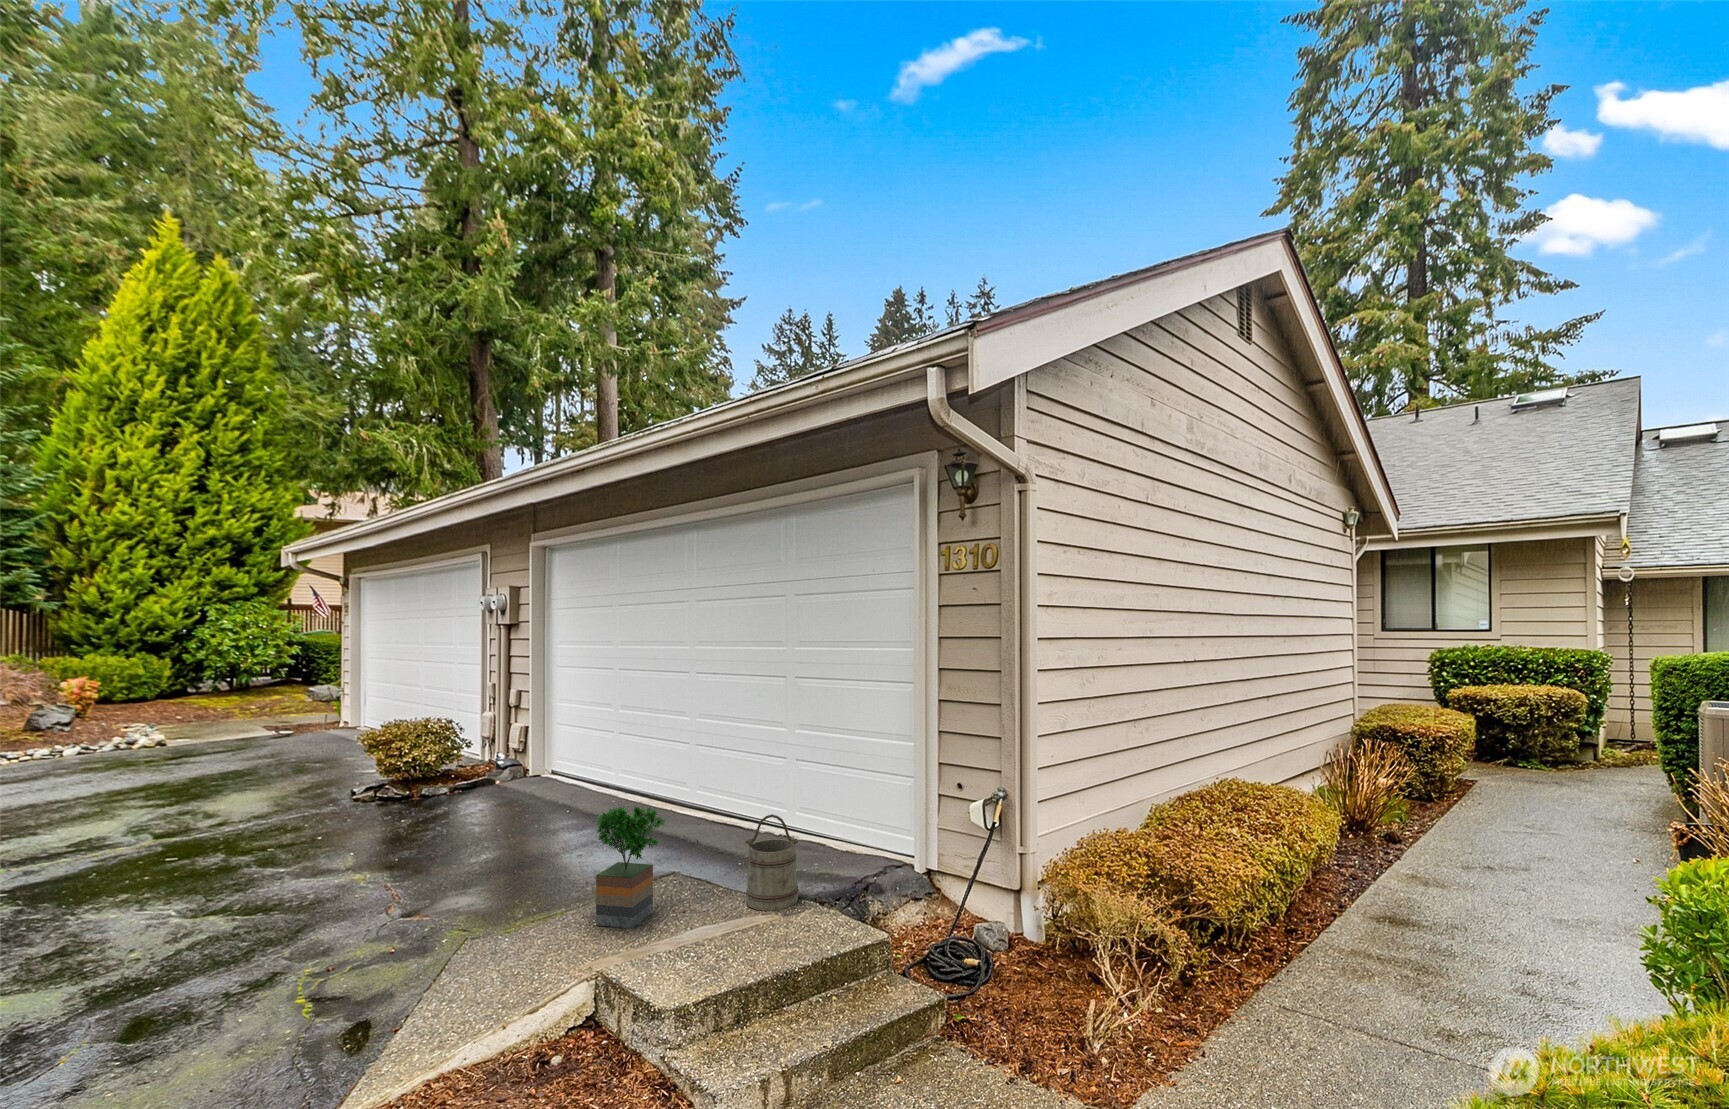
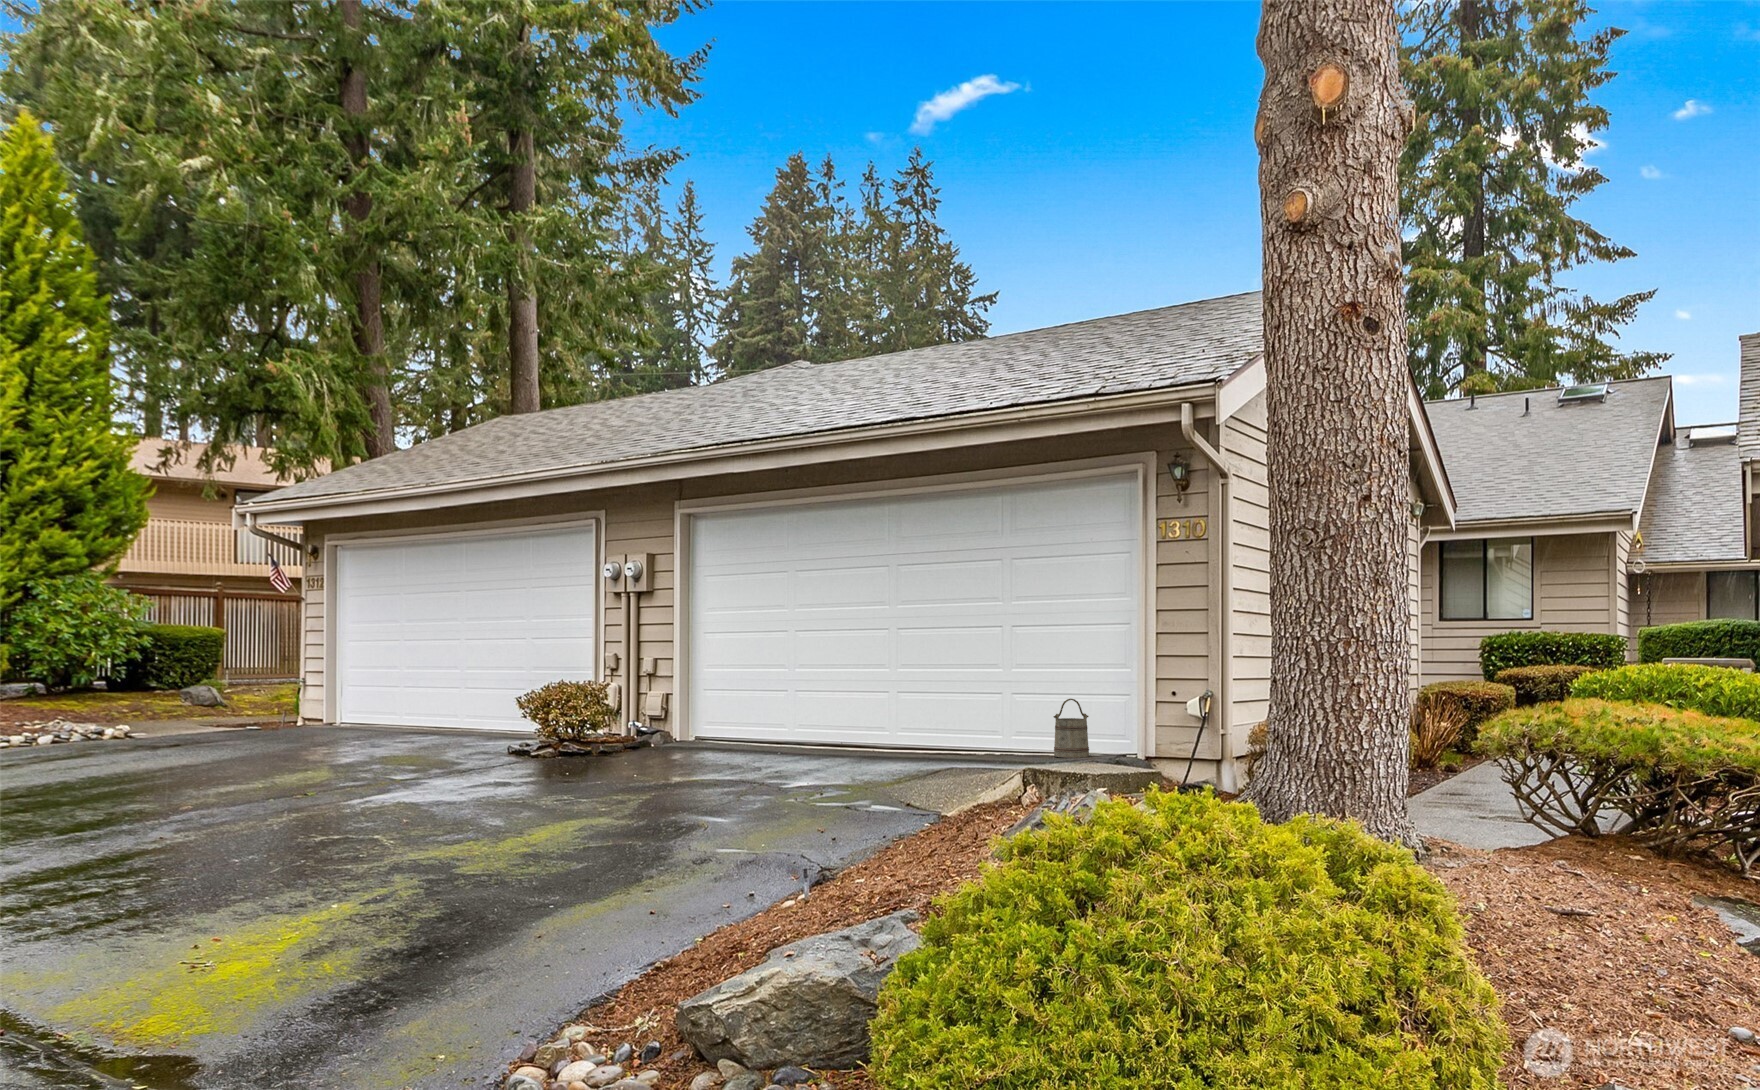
potted tree: present [596,806,665,928] -> none [962,690,1012,765]

